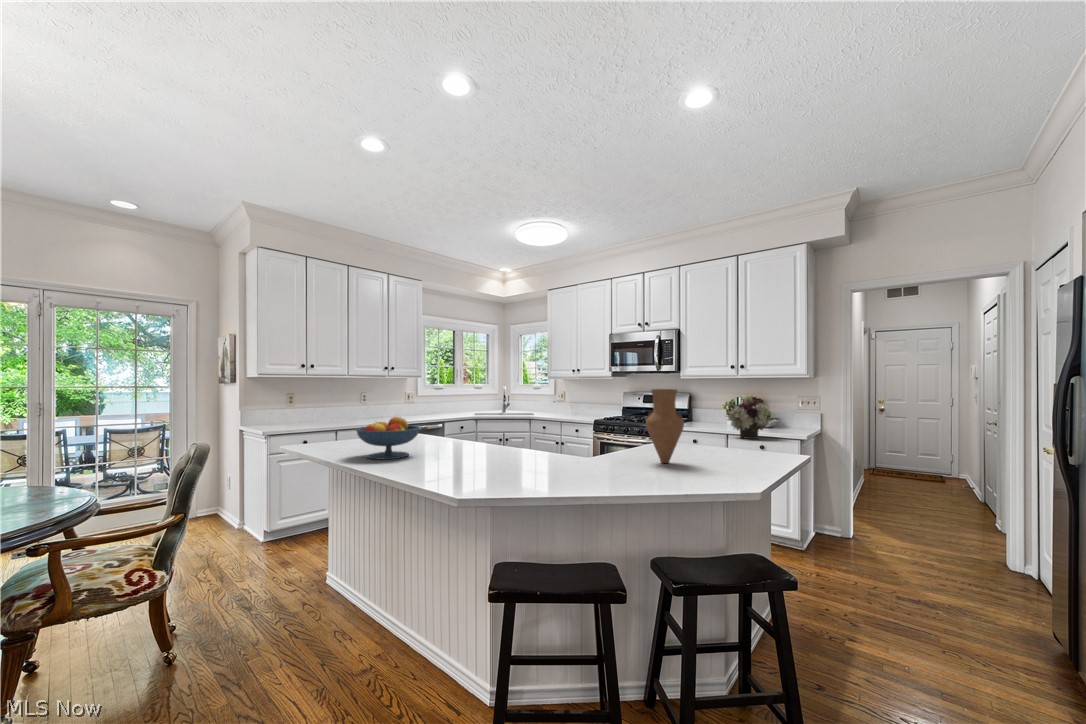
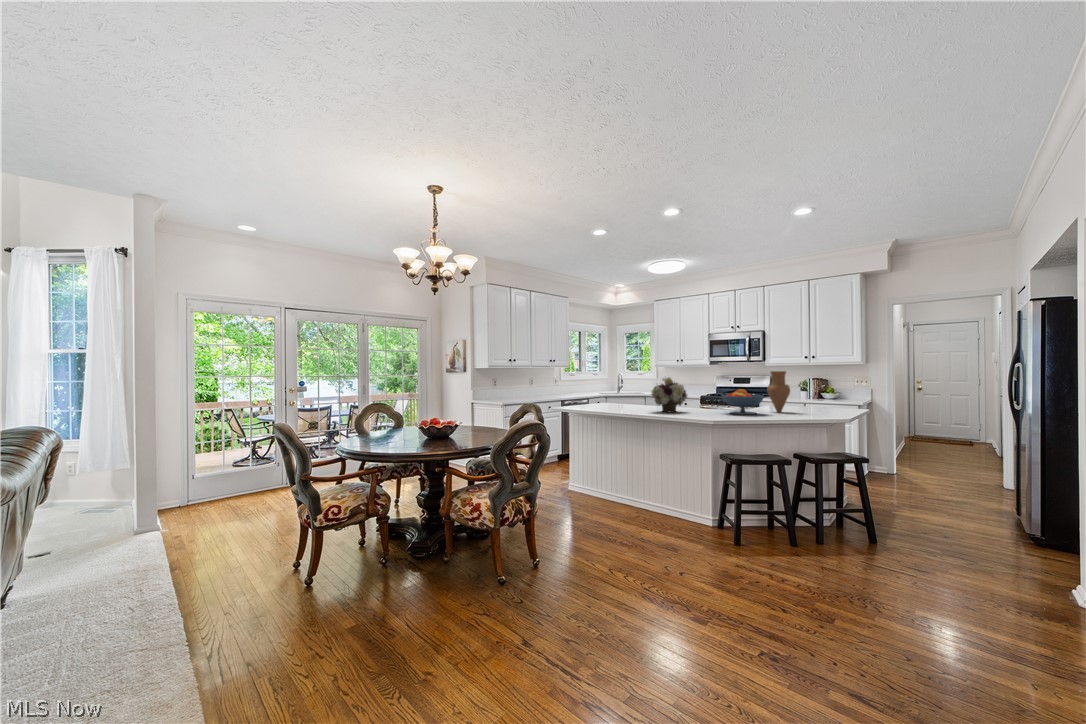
flower arrangement: present [727,395,771,439] -> present [651,377,687,412]
fruit bowl: present [356,417,420,460] -> present [722,389,764,415]

